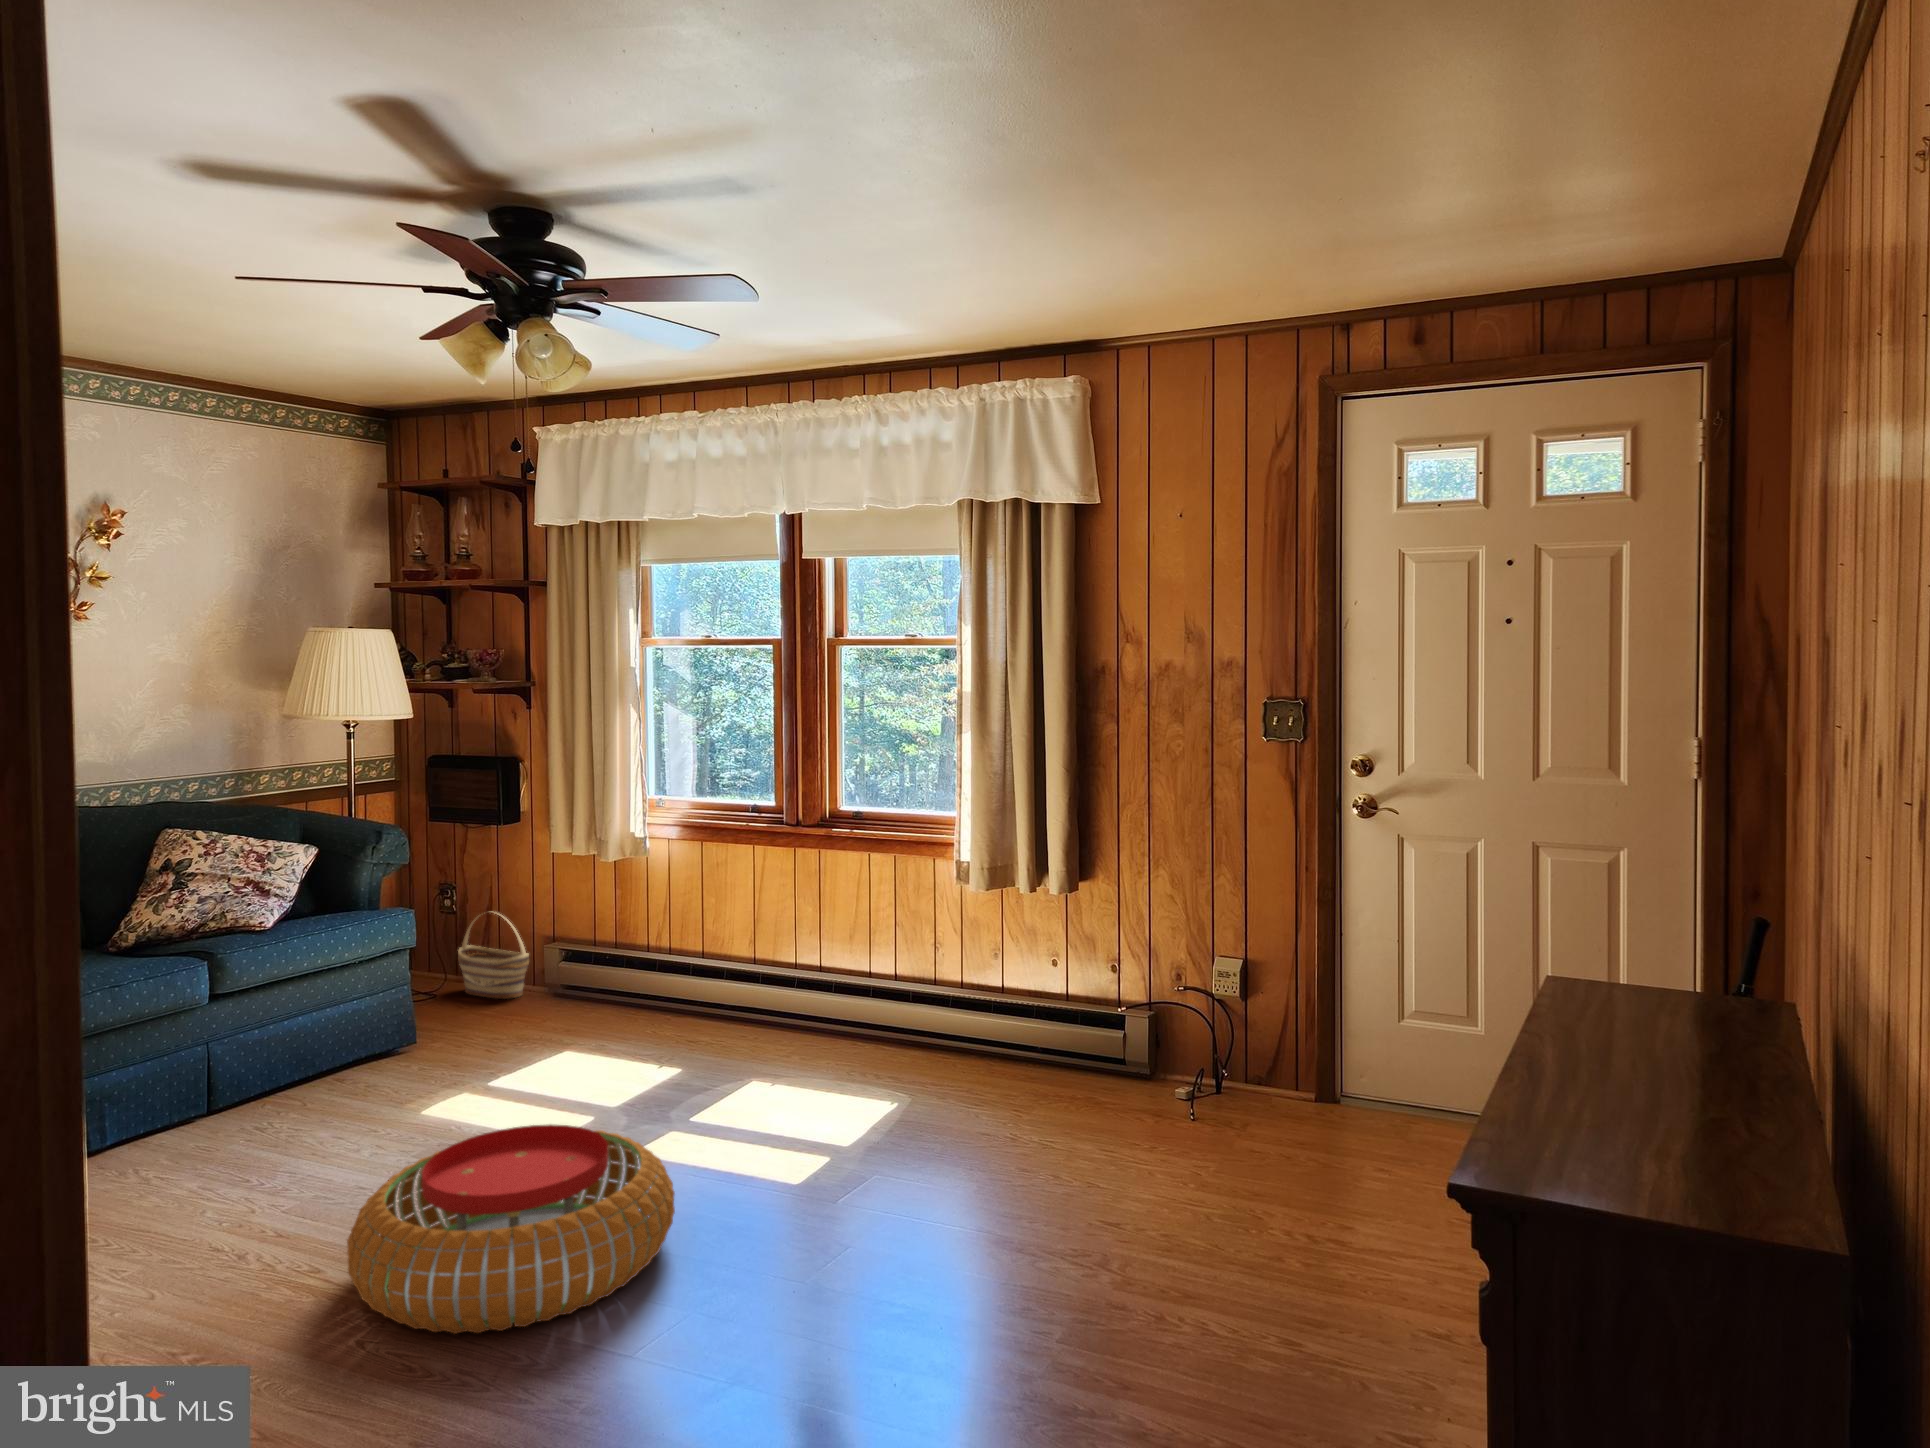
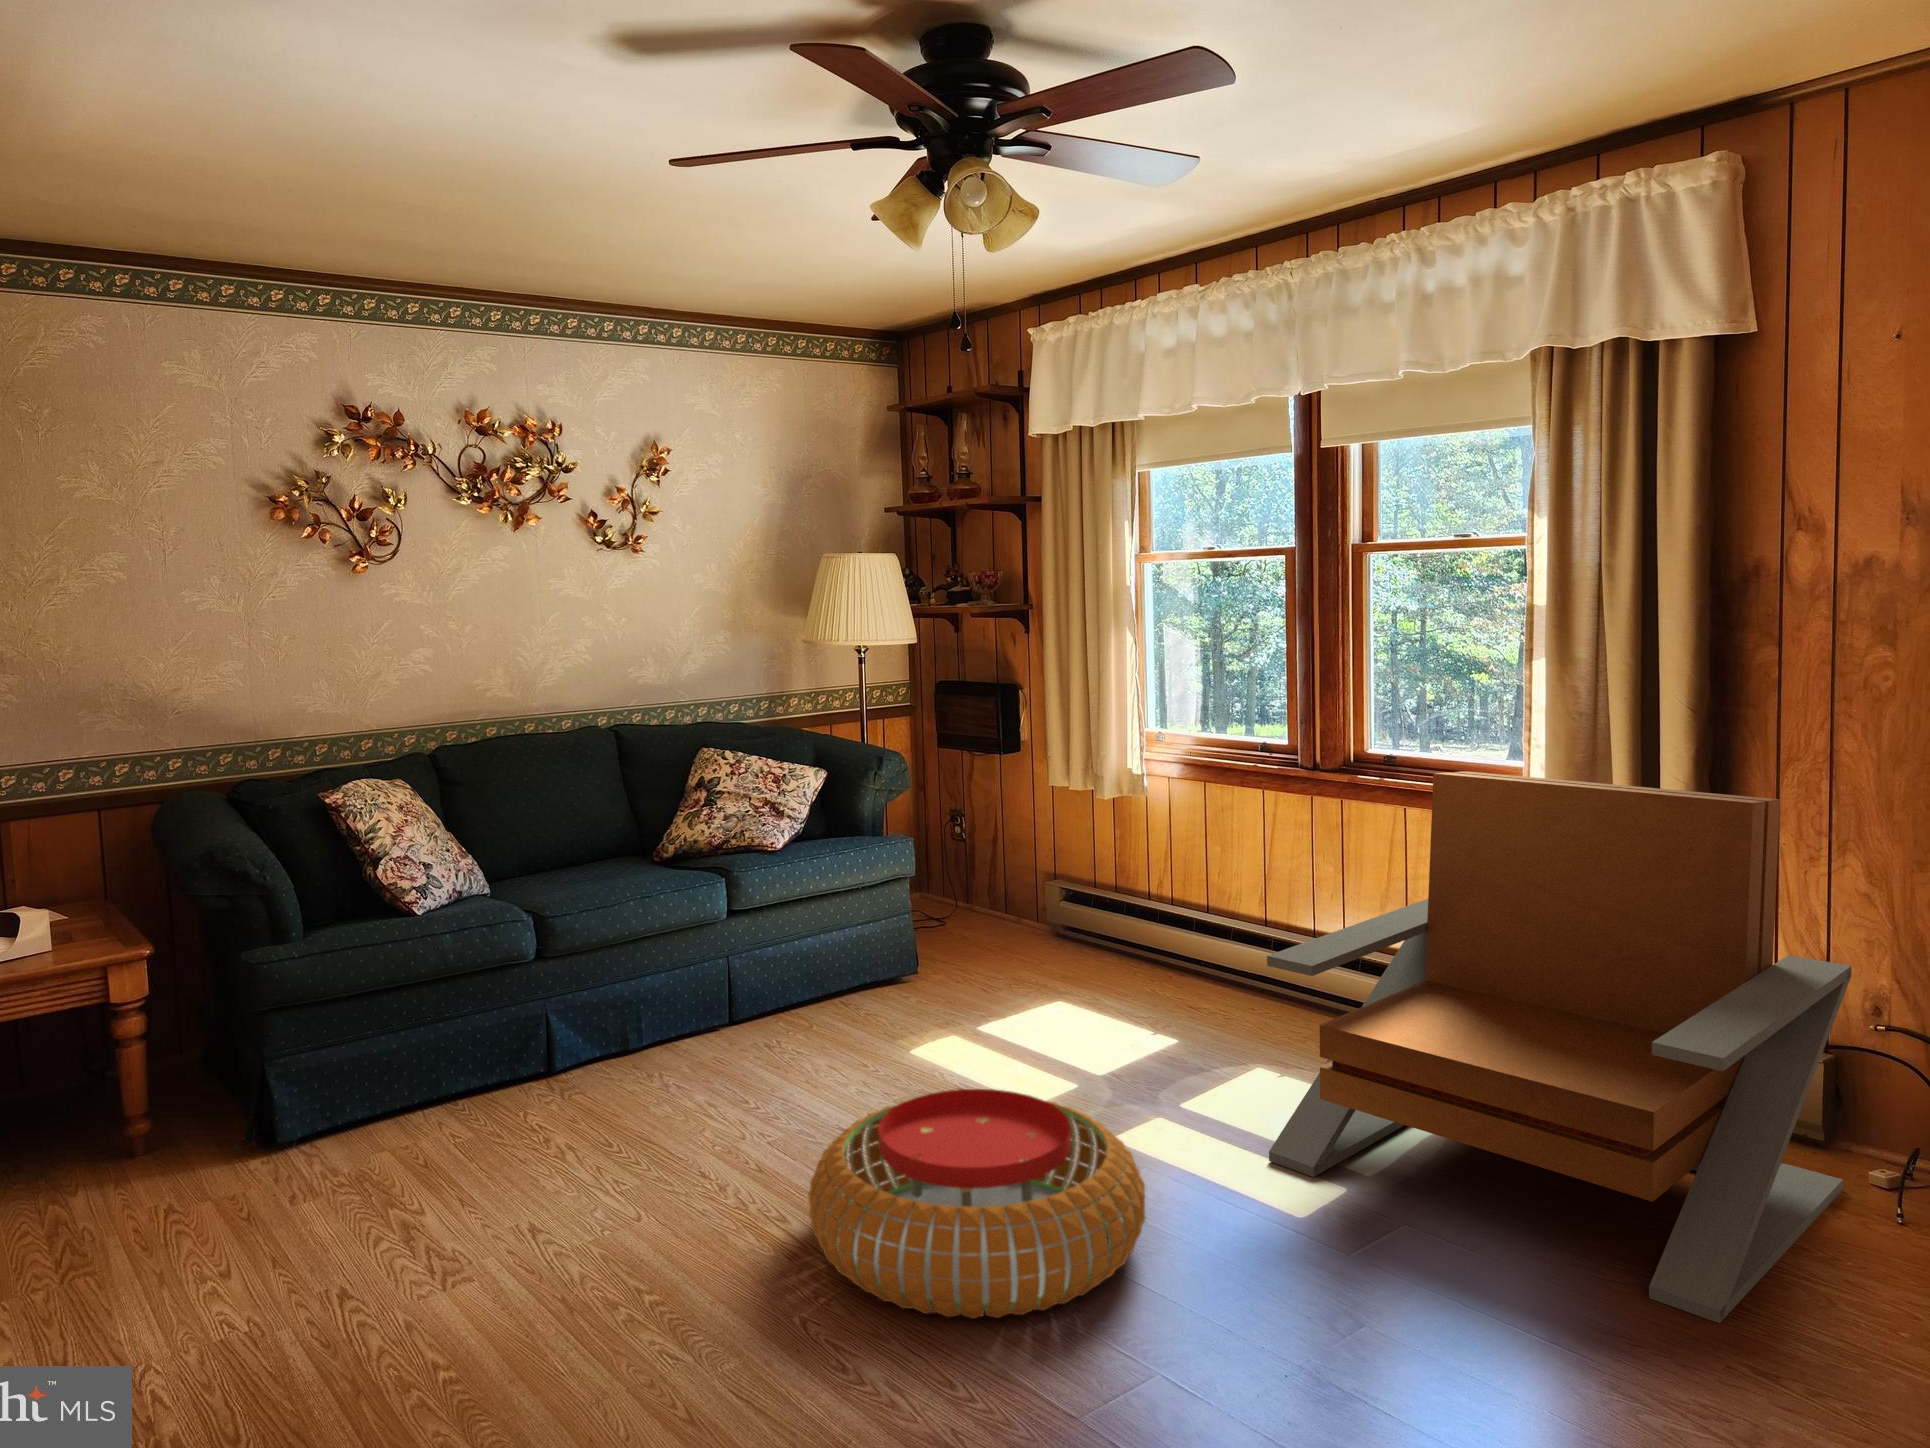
lounge chair: none [768,821,1163,1203] -> present [1267,771,1851,1323]
basket: present [458,913,529,999] -> none [962,845,1030,937]

